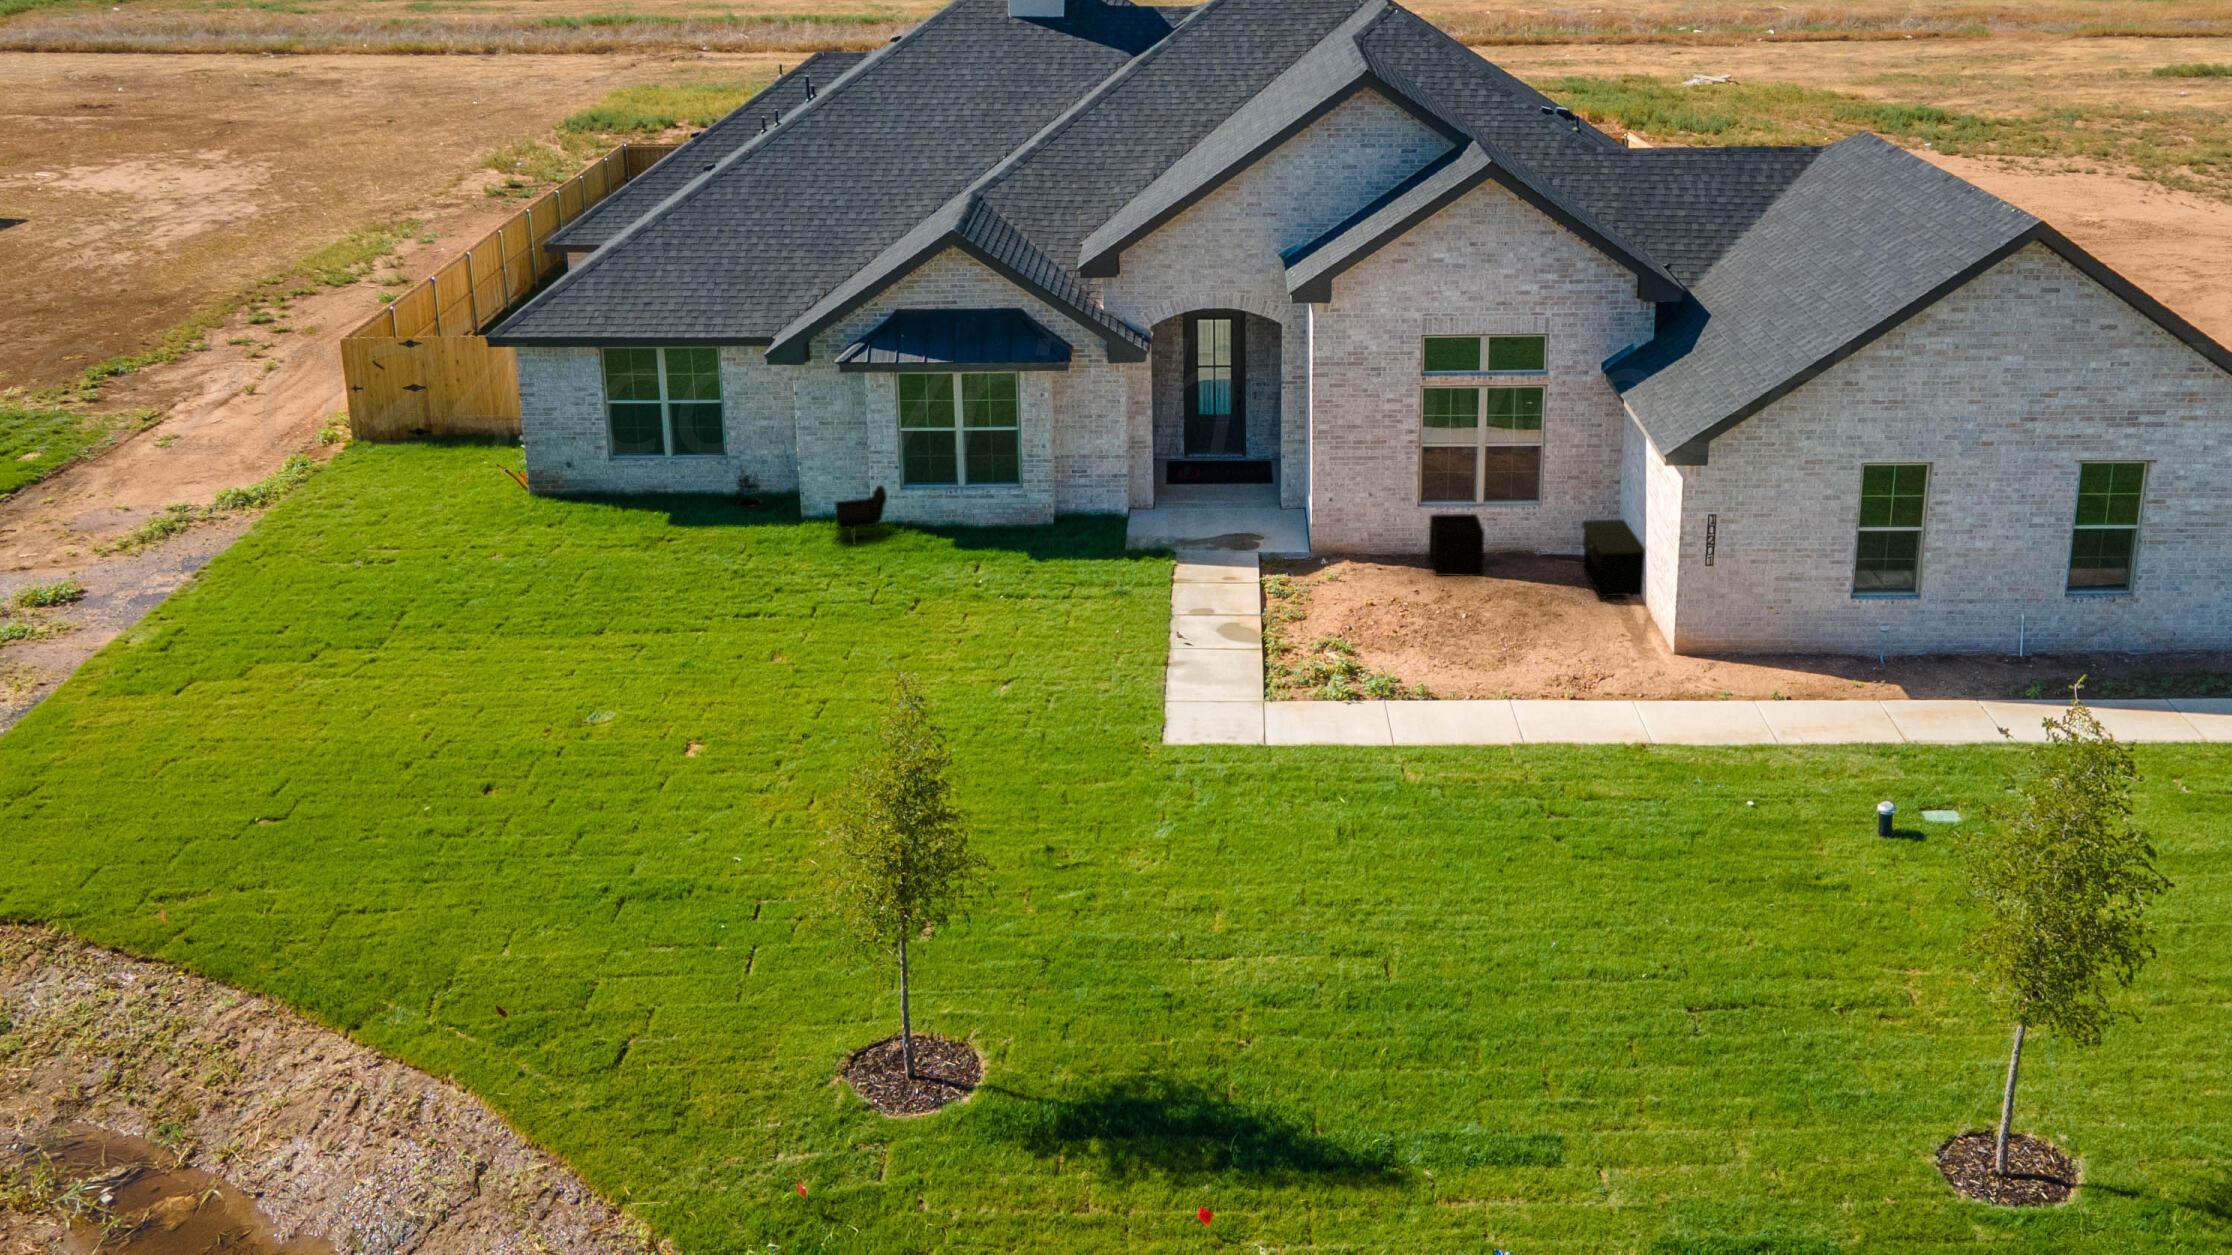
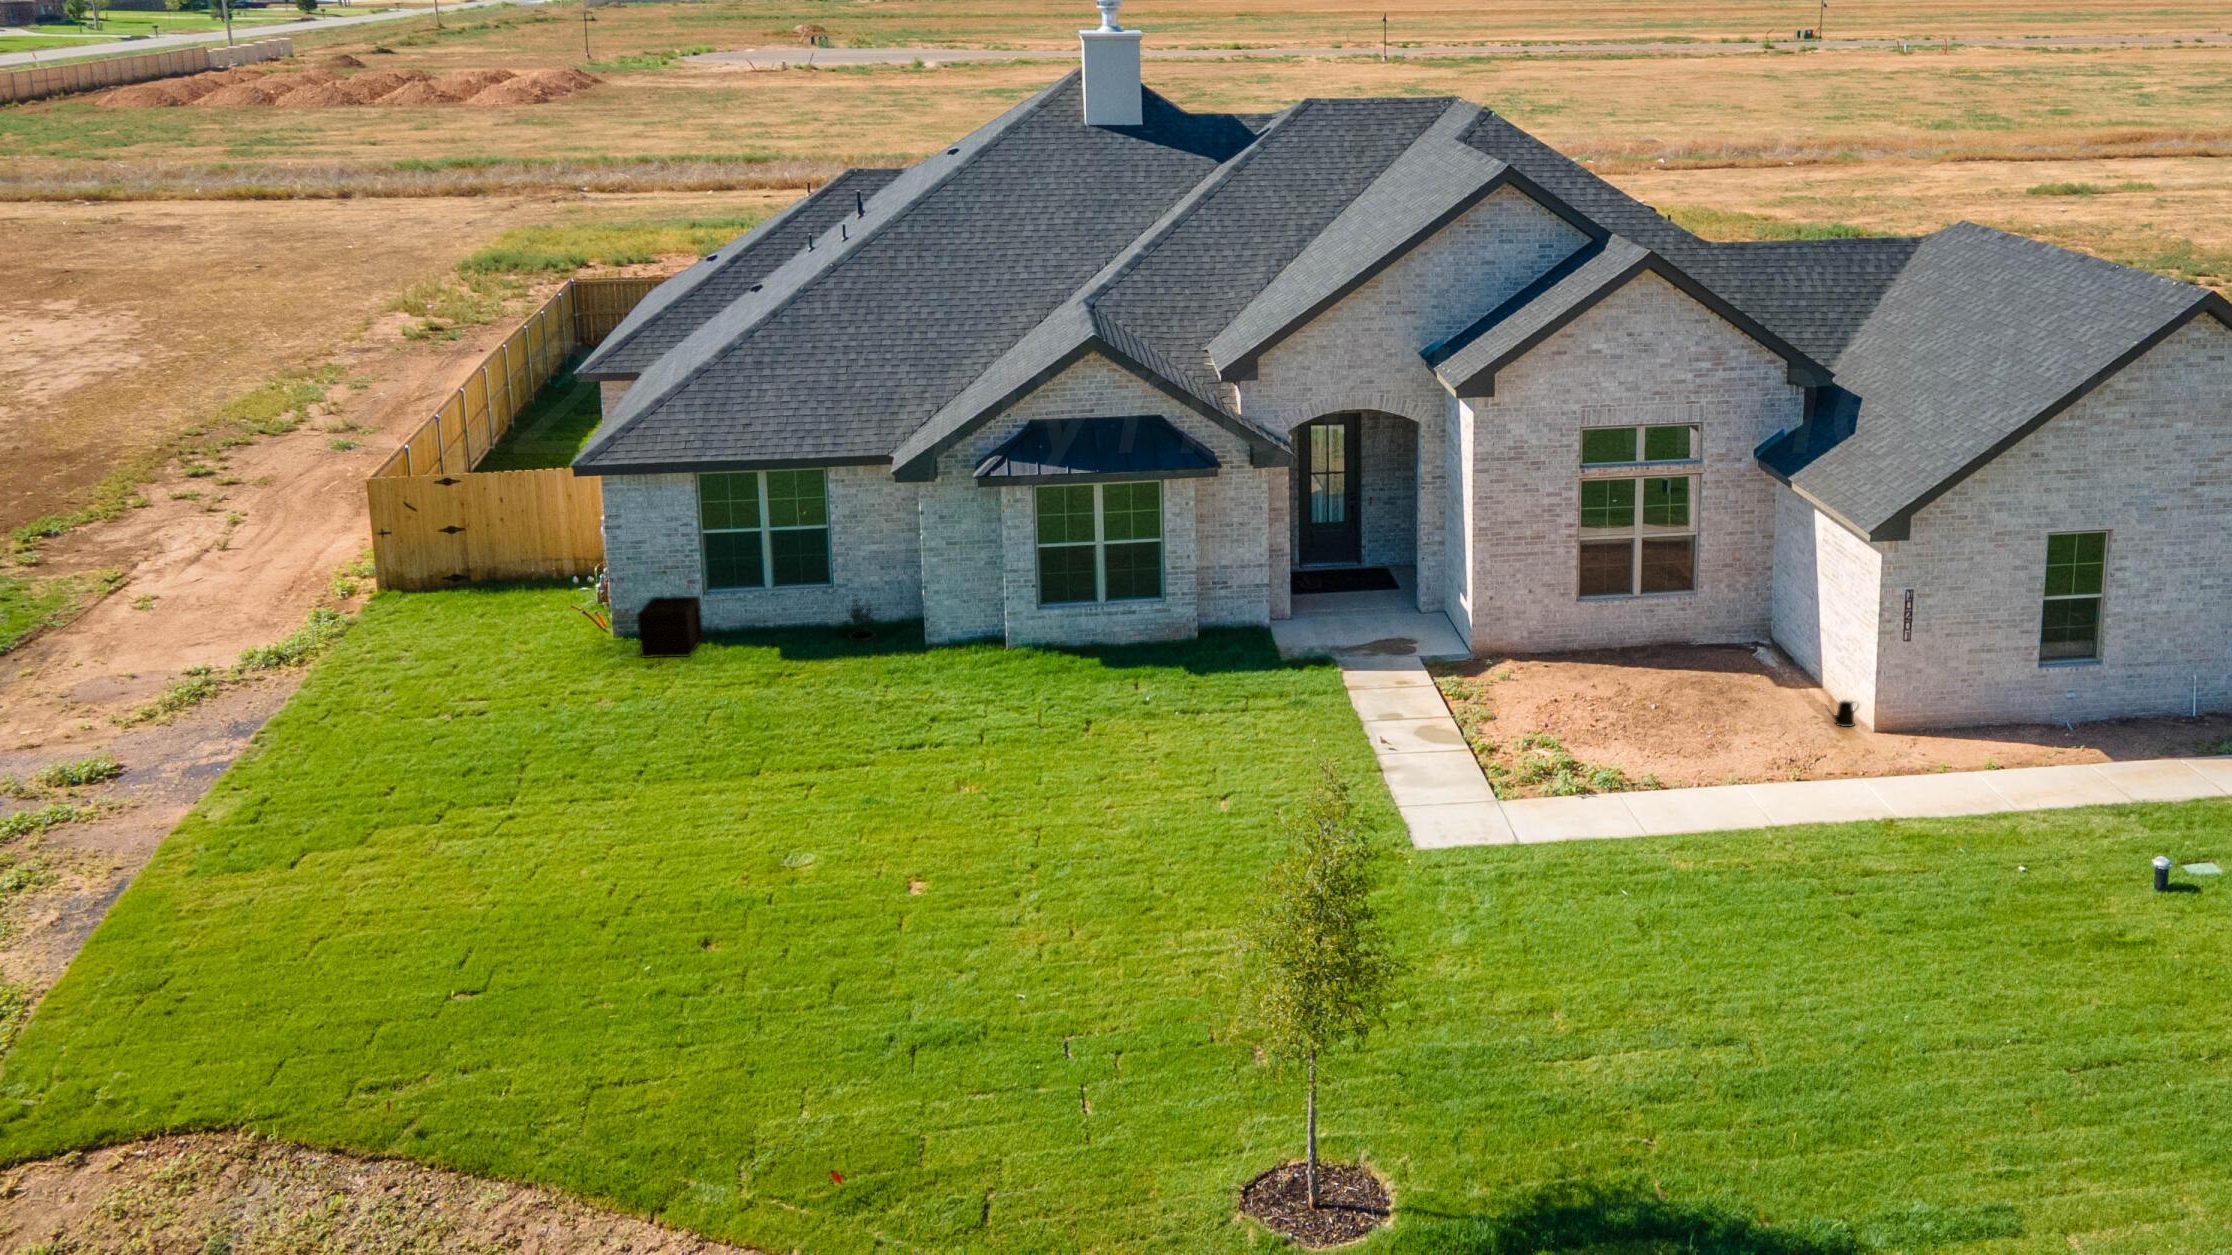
lounge chair: present [835,485,887,544] -> none [967,608,1031,673]
wooden crate: present [1429,514,1484,576] -> present [637,596,703,658]
storage bench: present [1582,519,1645,599] -> none [1753,605,1825,684]
watering can: none [1620,621,1662,648] -> present [1829,701,1858,727]

